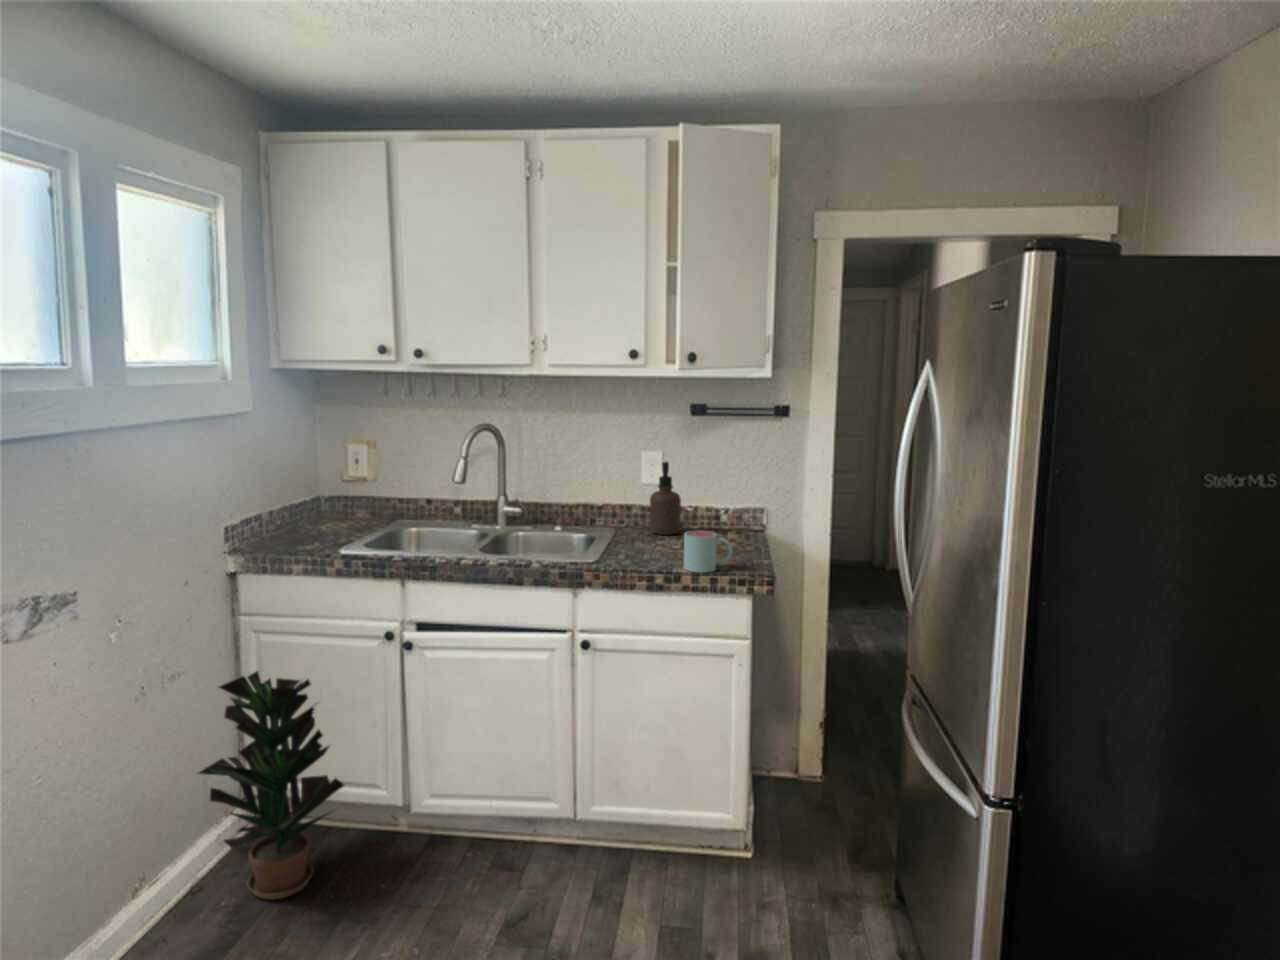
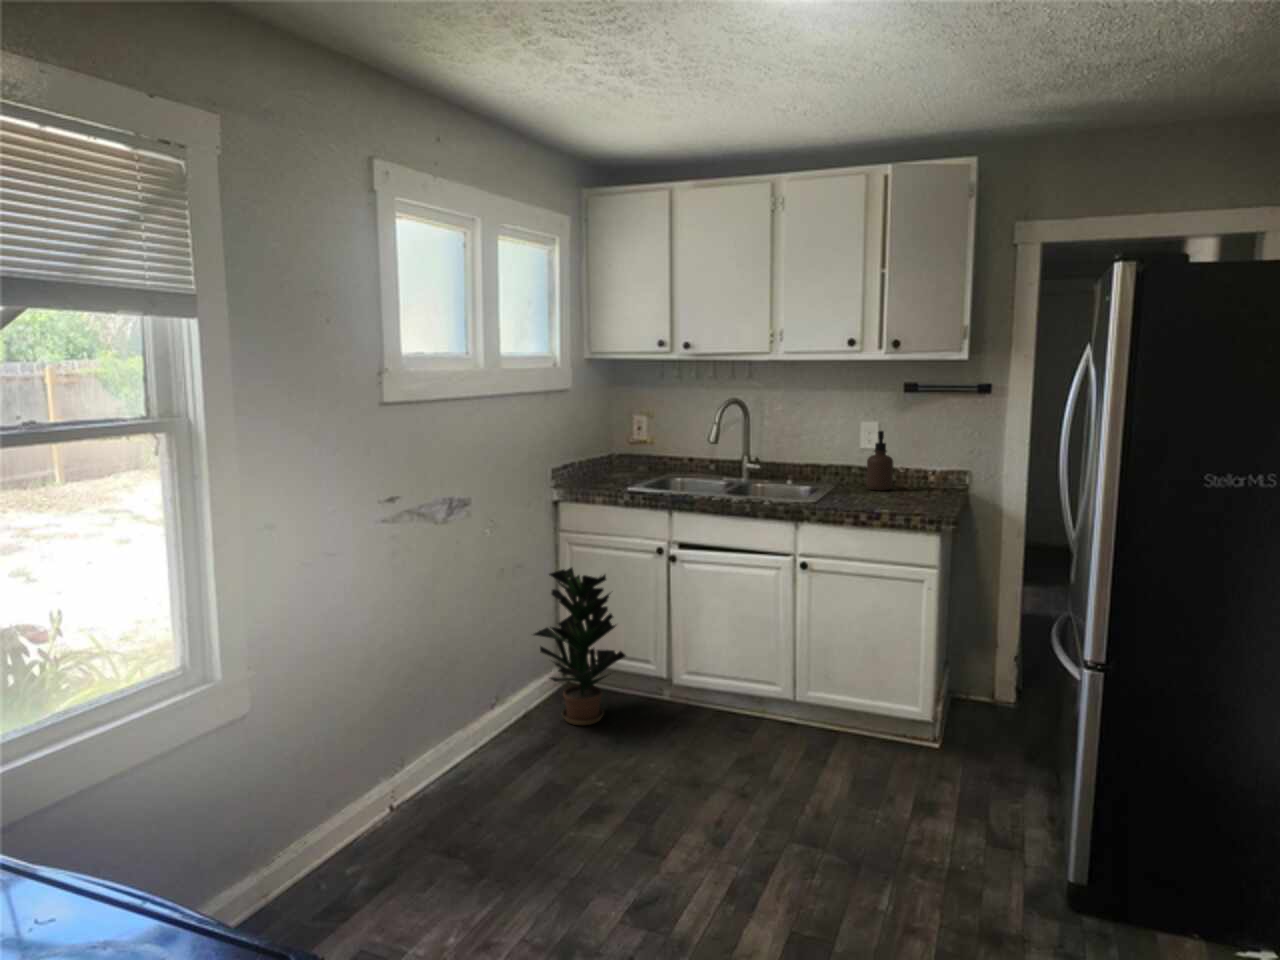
mug: present [684,531,732,573] -> none [883,481,924,512]

